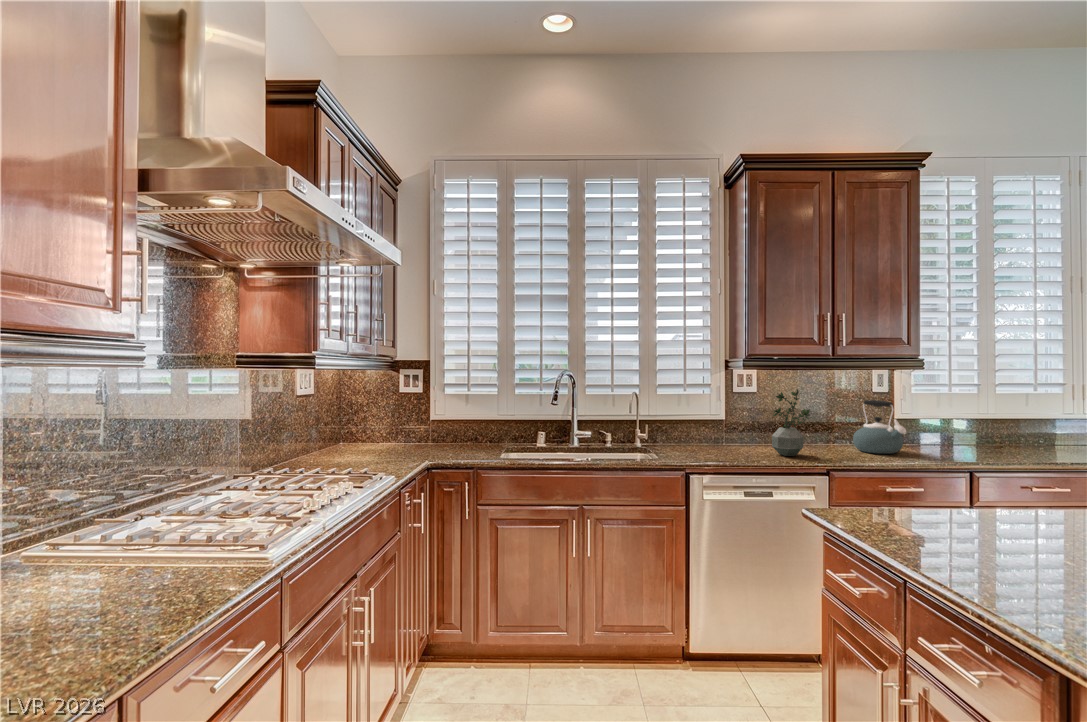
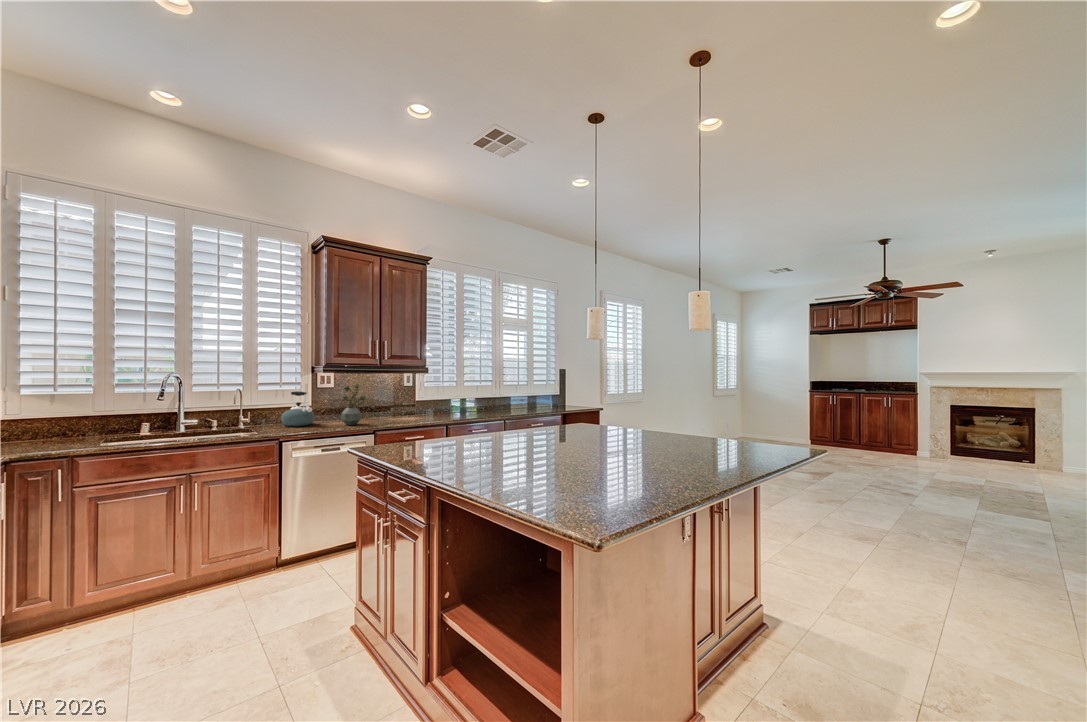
kettle: present [853,400,906,454] -> present [281,391,314,426]

